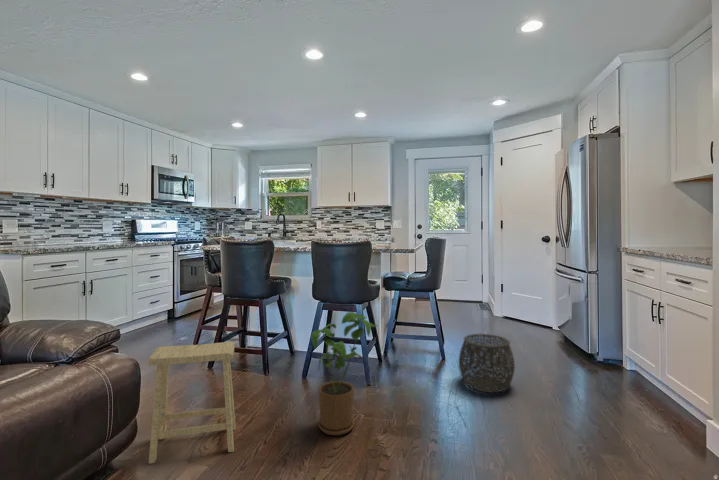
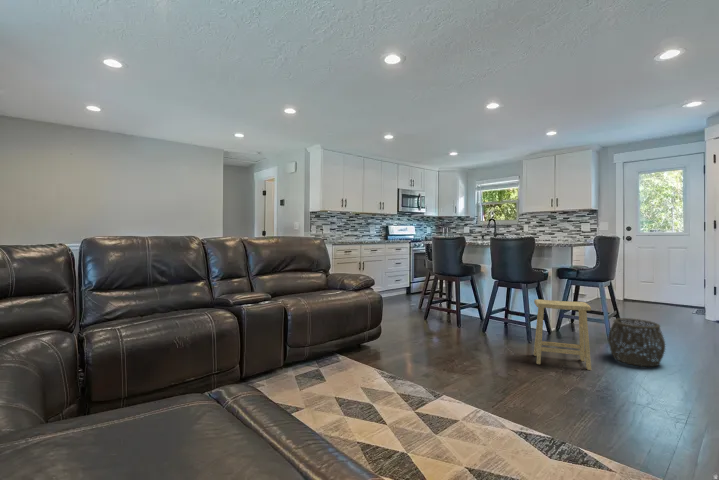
house plant: present [311,312,376,435] -> none [475,283,521,360]
footstool: present [148,342,236,464] -> present [534,299,591,370]

